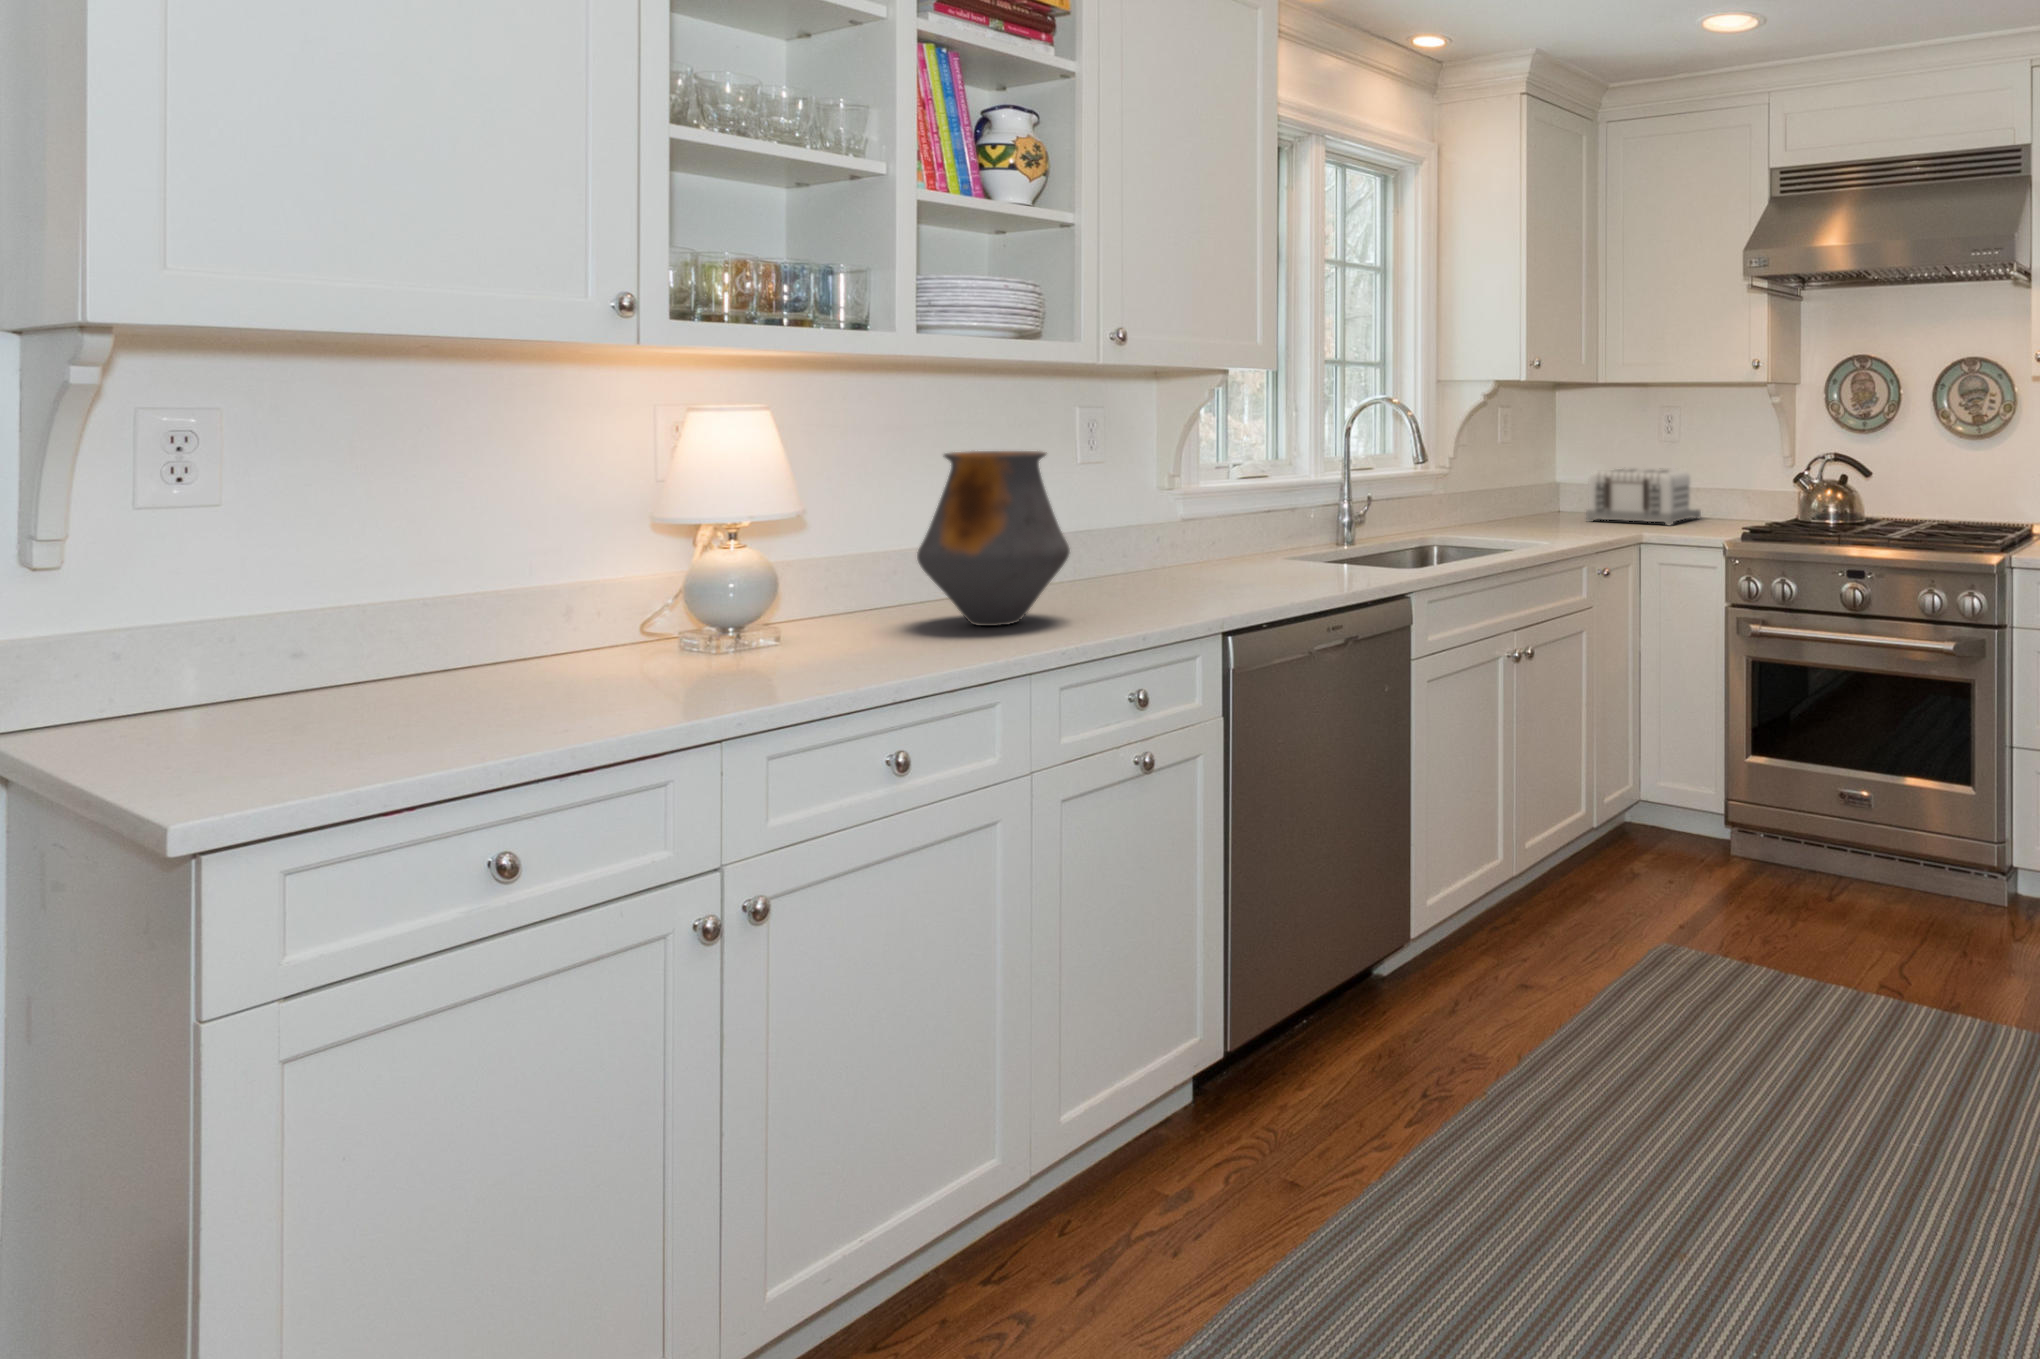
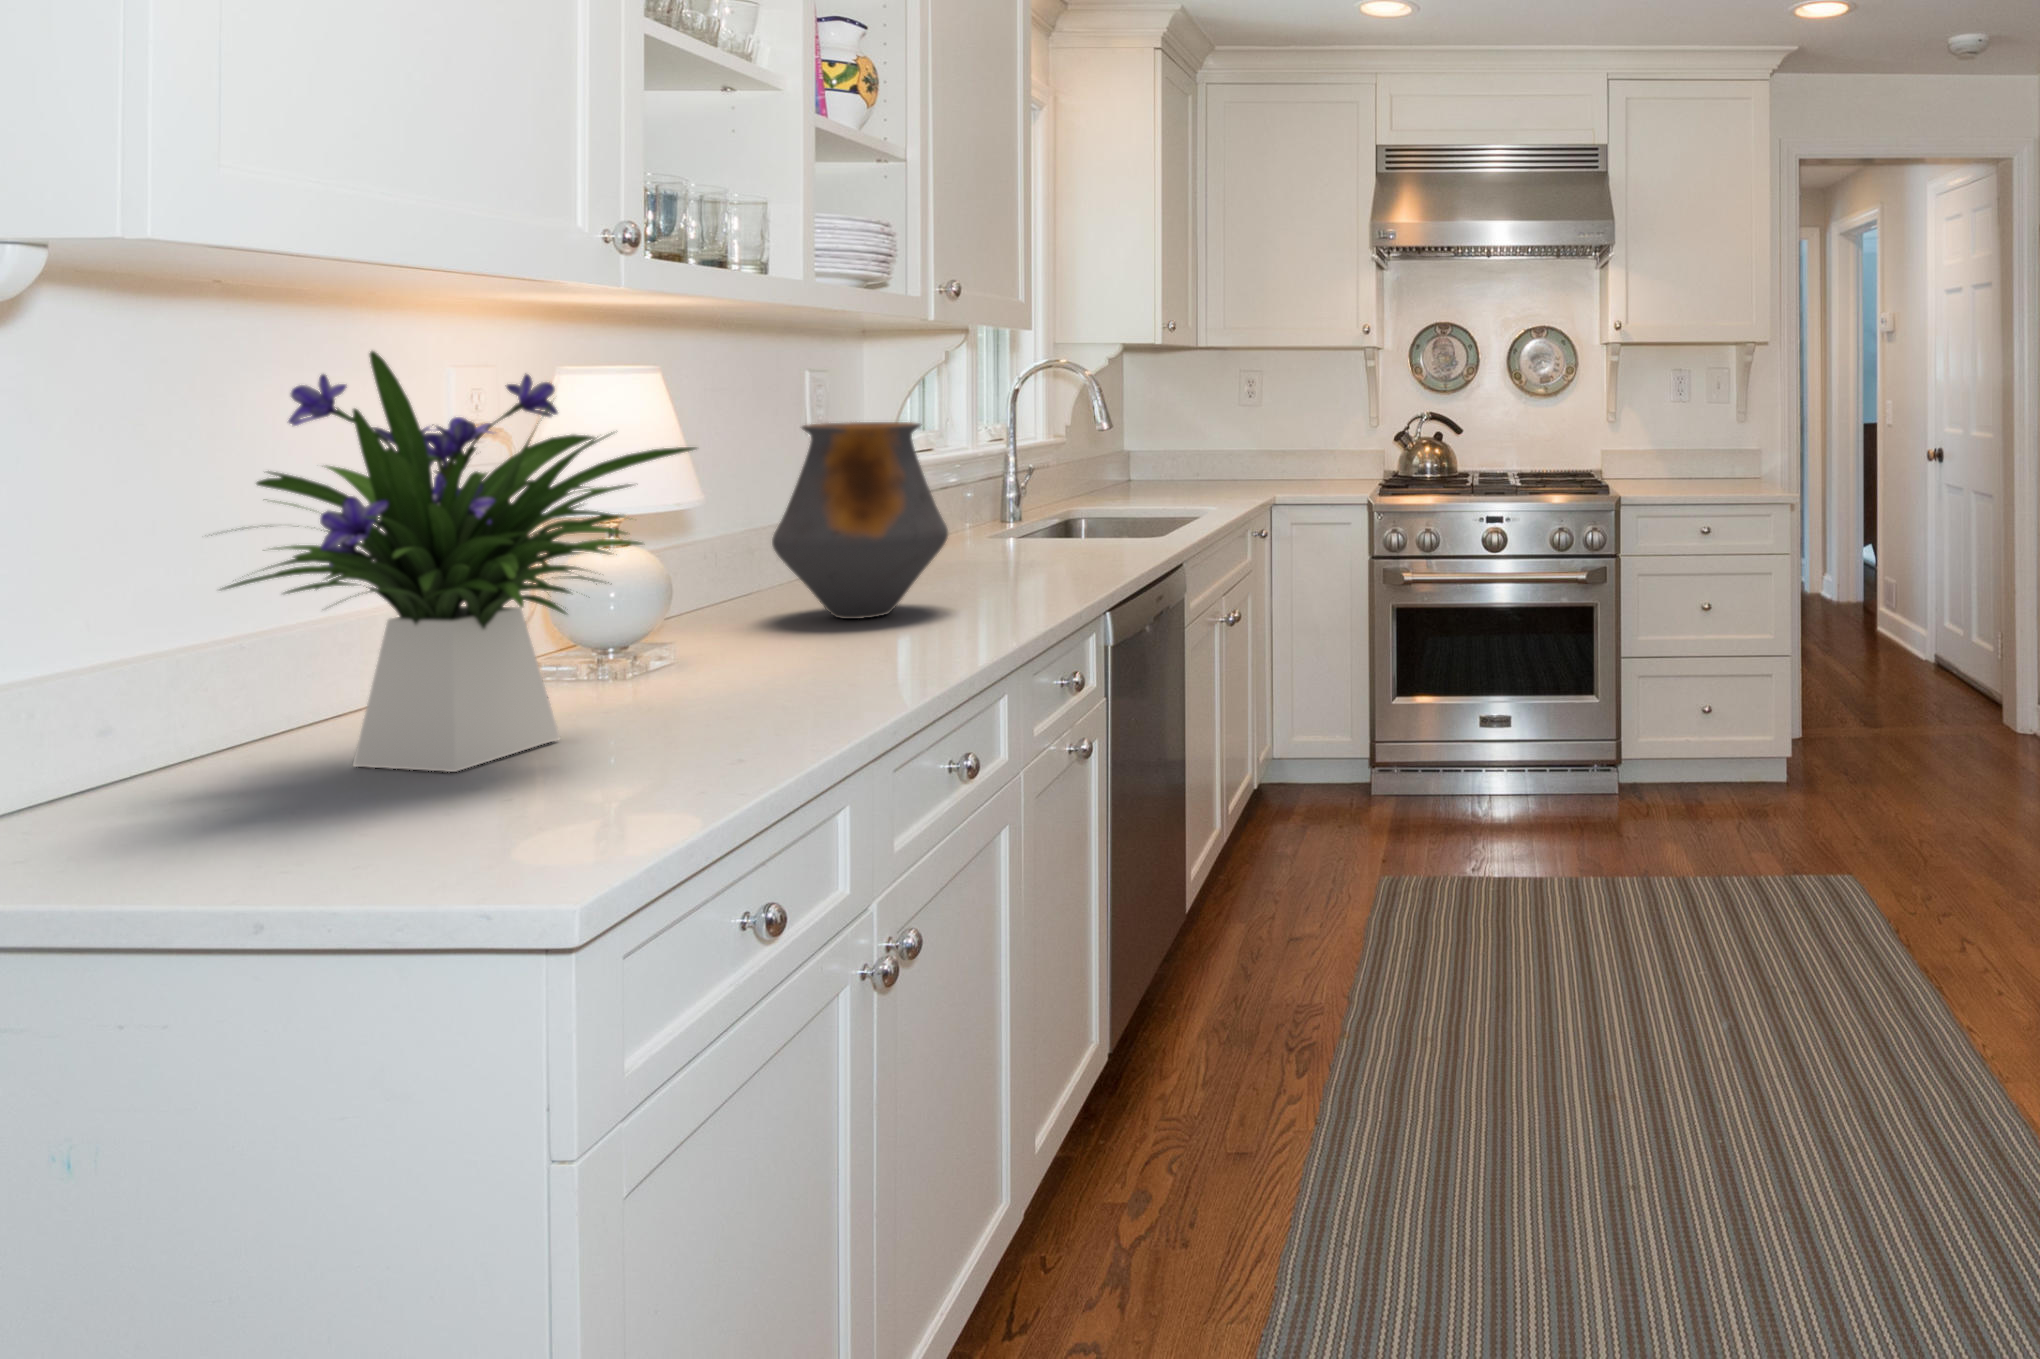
flower arrangement: none [239,388,621,722] -> present [222,351,696,772]
toaster: present [1586,468,1701,525] -> none [1183,432,1284,488]

